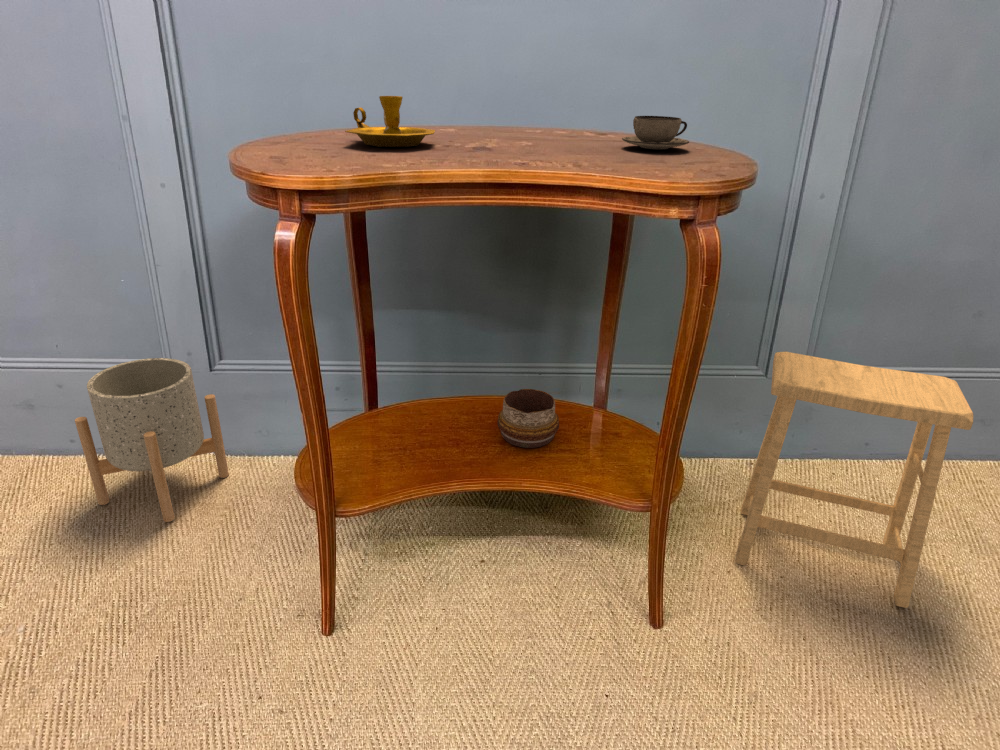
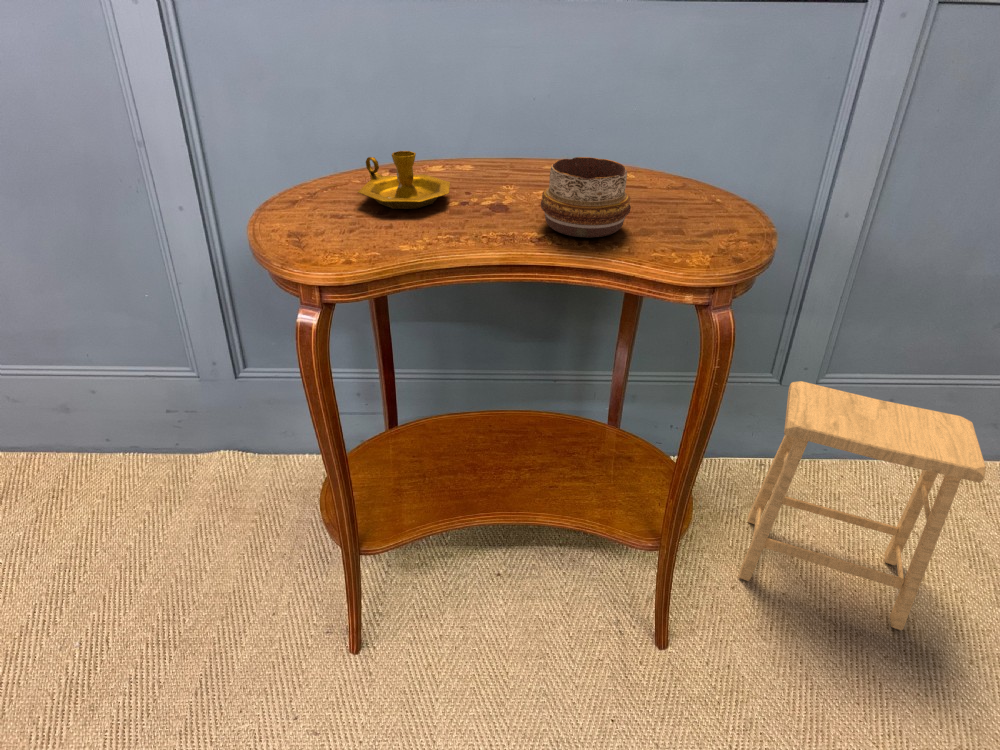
teacup: present [622,116,689,150] -> none [644,164,714,206]
planter: present [75,358,229,522] -> none [109,371,258,529]
decorative bowl: present [497,389,559,448] -> present [541,157,631,238]

